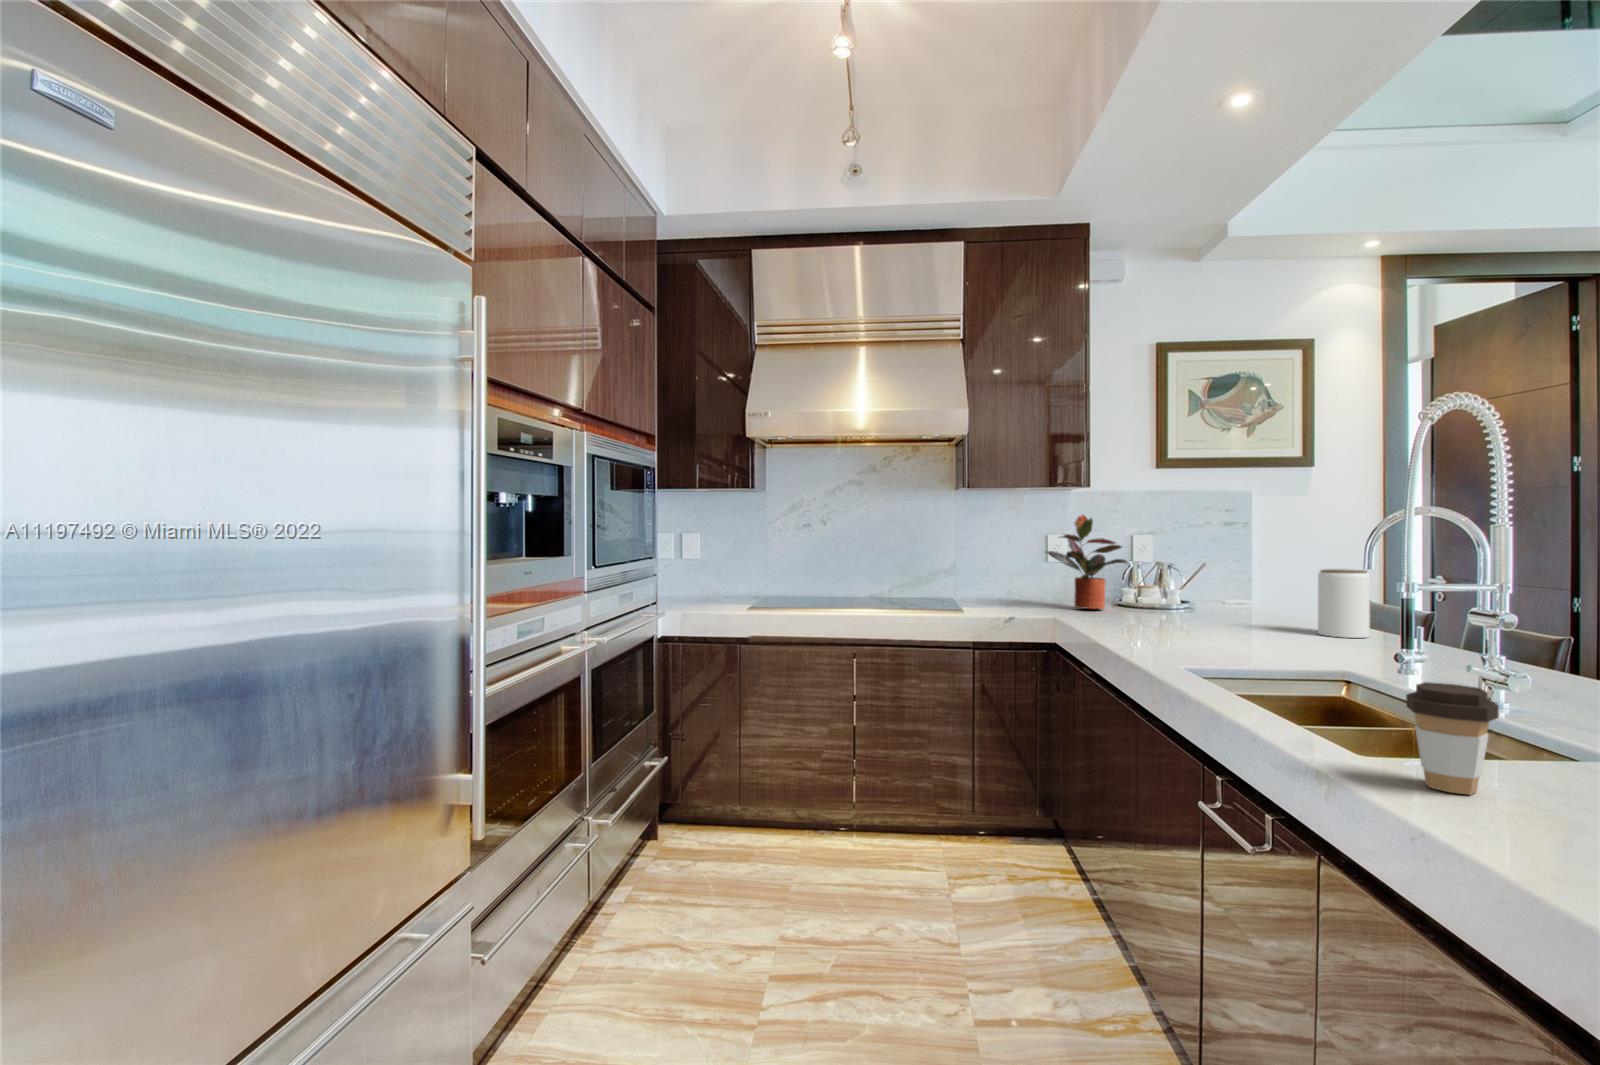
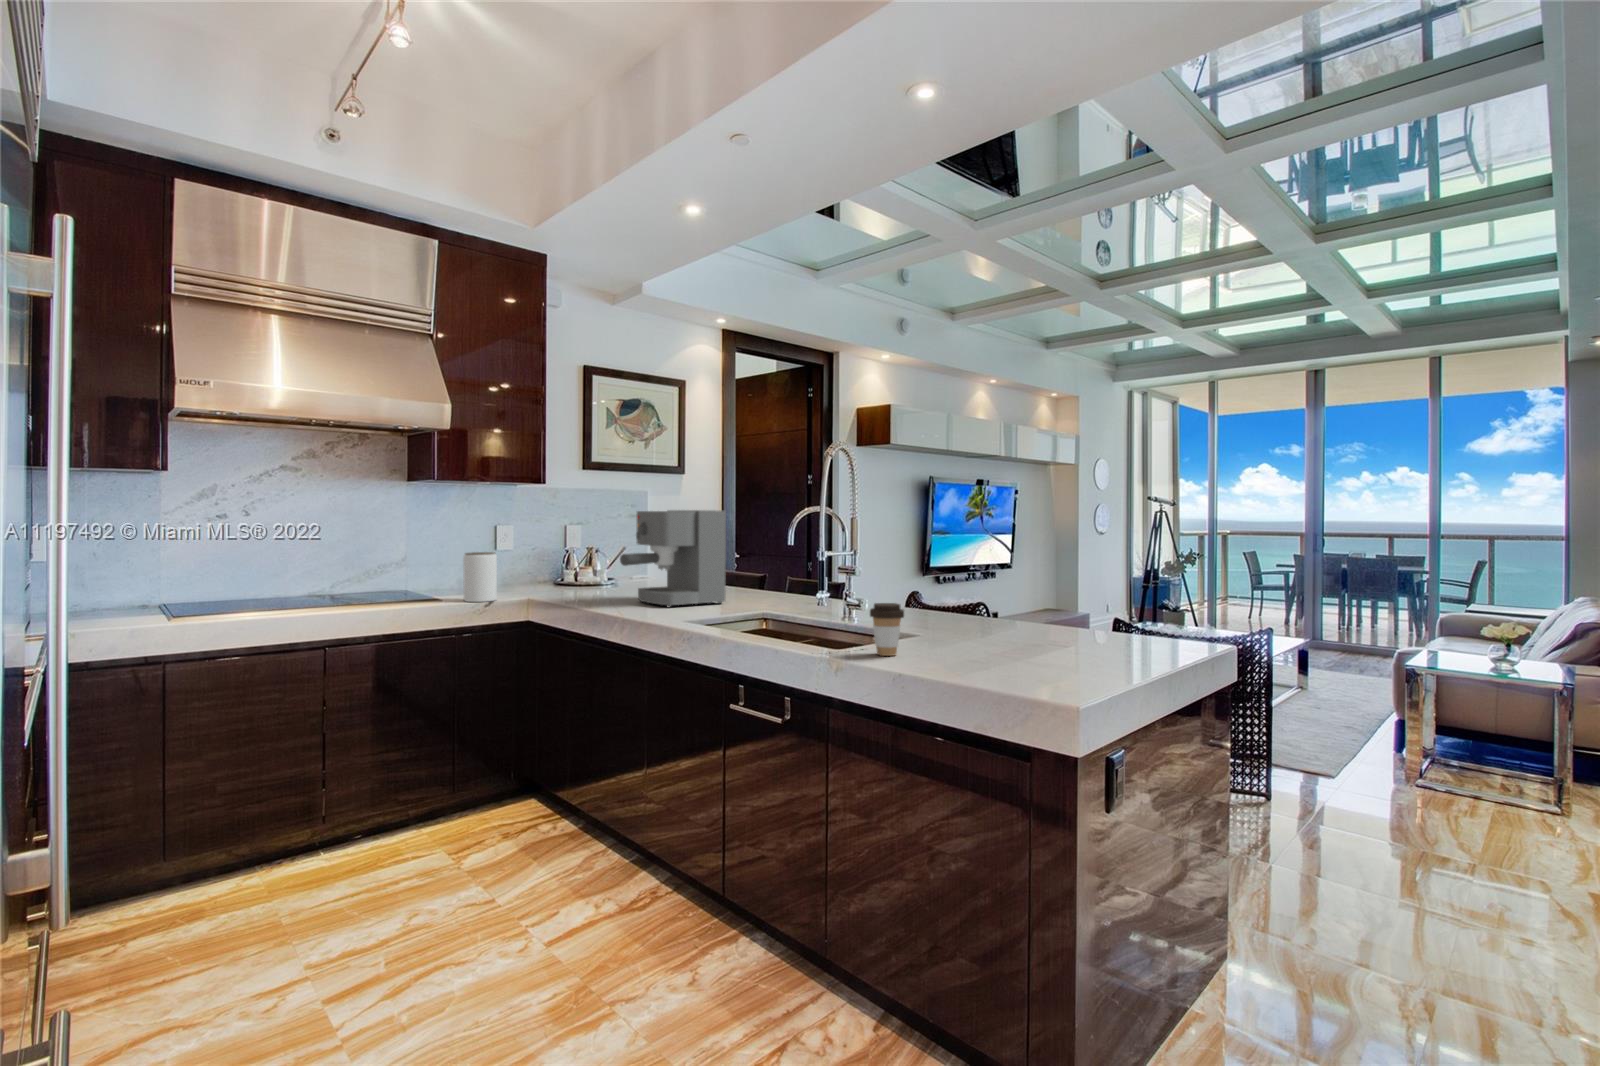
coffee maker: none [1126,511,1290,645] -> present [620,510,726,607]
potted plant: present [1047,515,1128,609] -> none [514,509,587,592]
jar: present [1318,569,1370,638] -> present [463,552,497,602]

